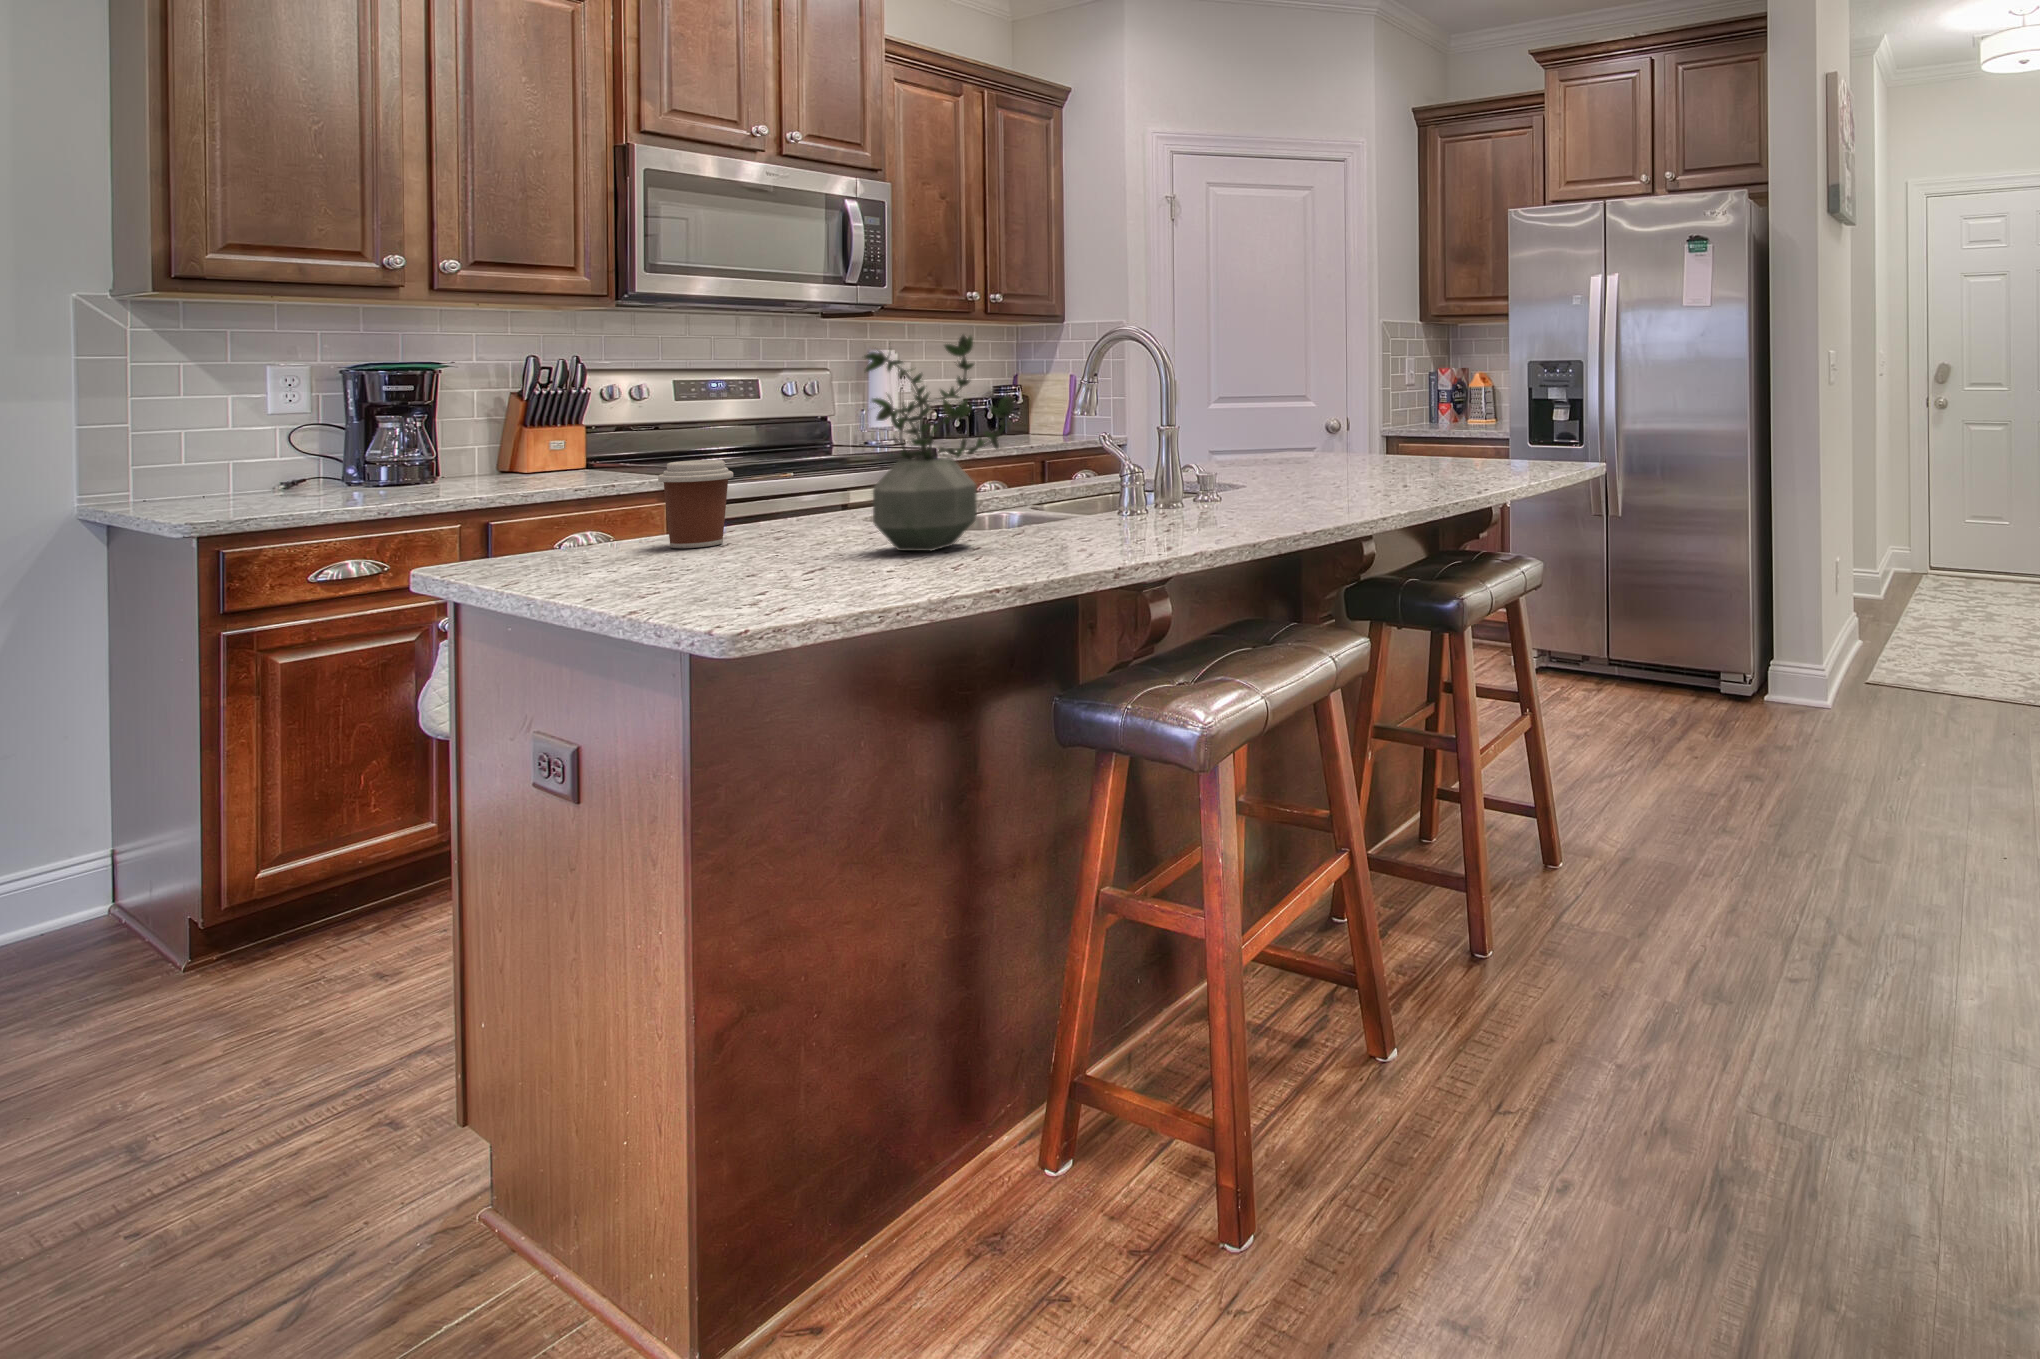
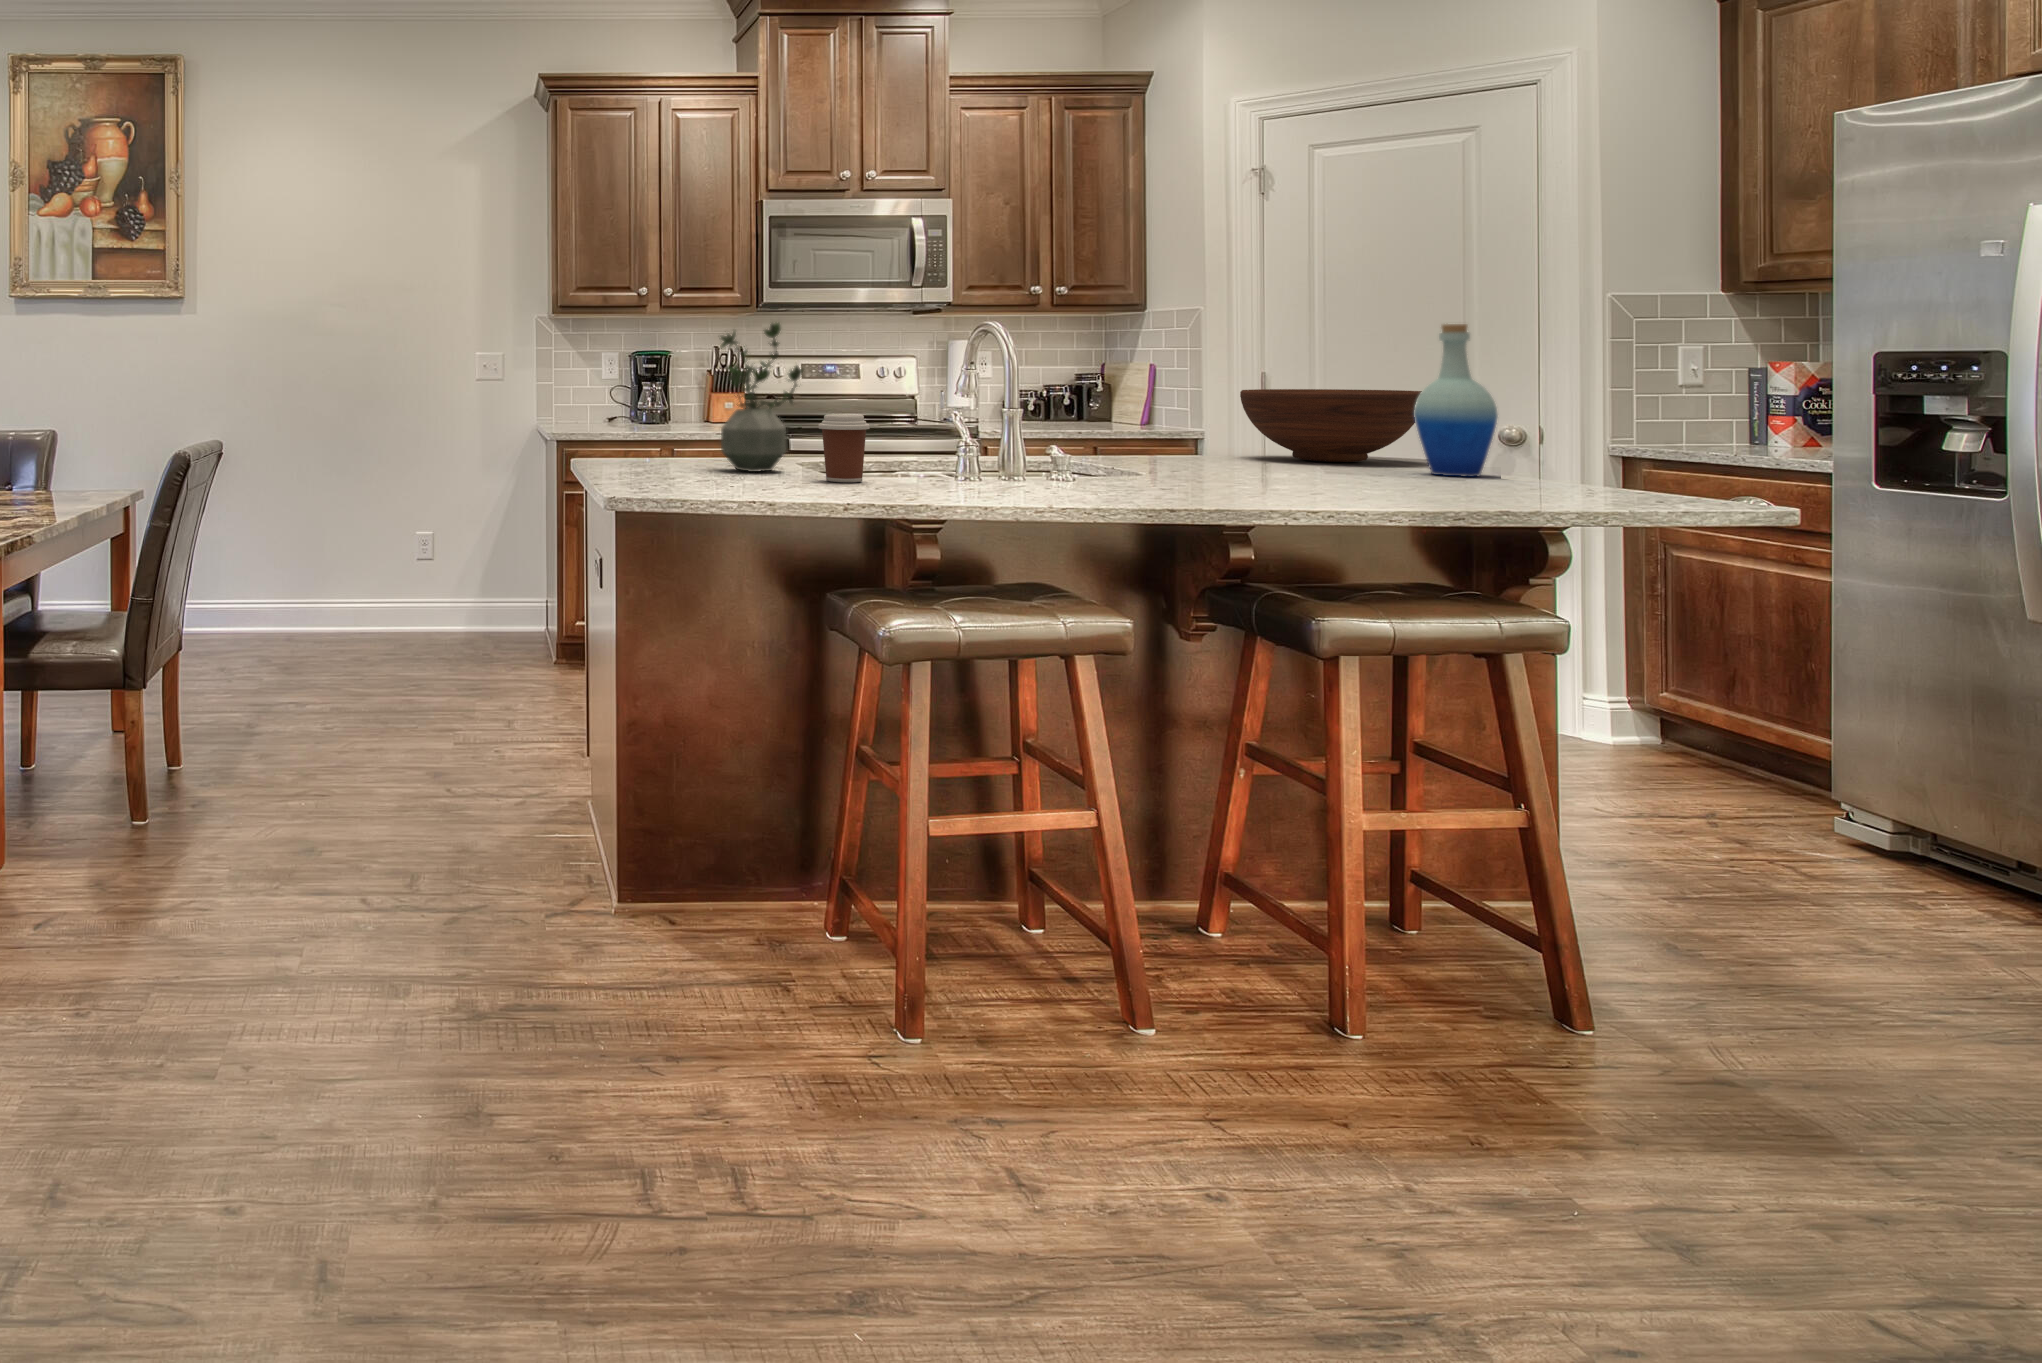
bottle: none [1440,349,1493,473] -> present [1414,324,1497,477]
fruit bowl: none [1282,402,1416,467] -> present [1240,389,1422,462]
coffee cup: present [658,460,733,548] -> present [818,414,870,482]

